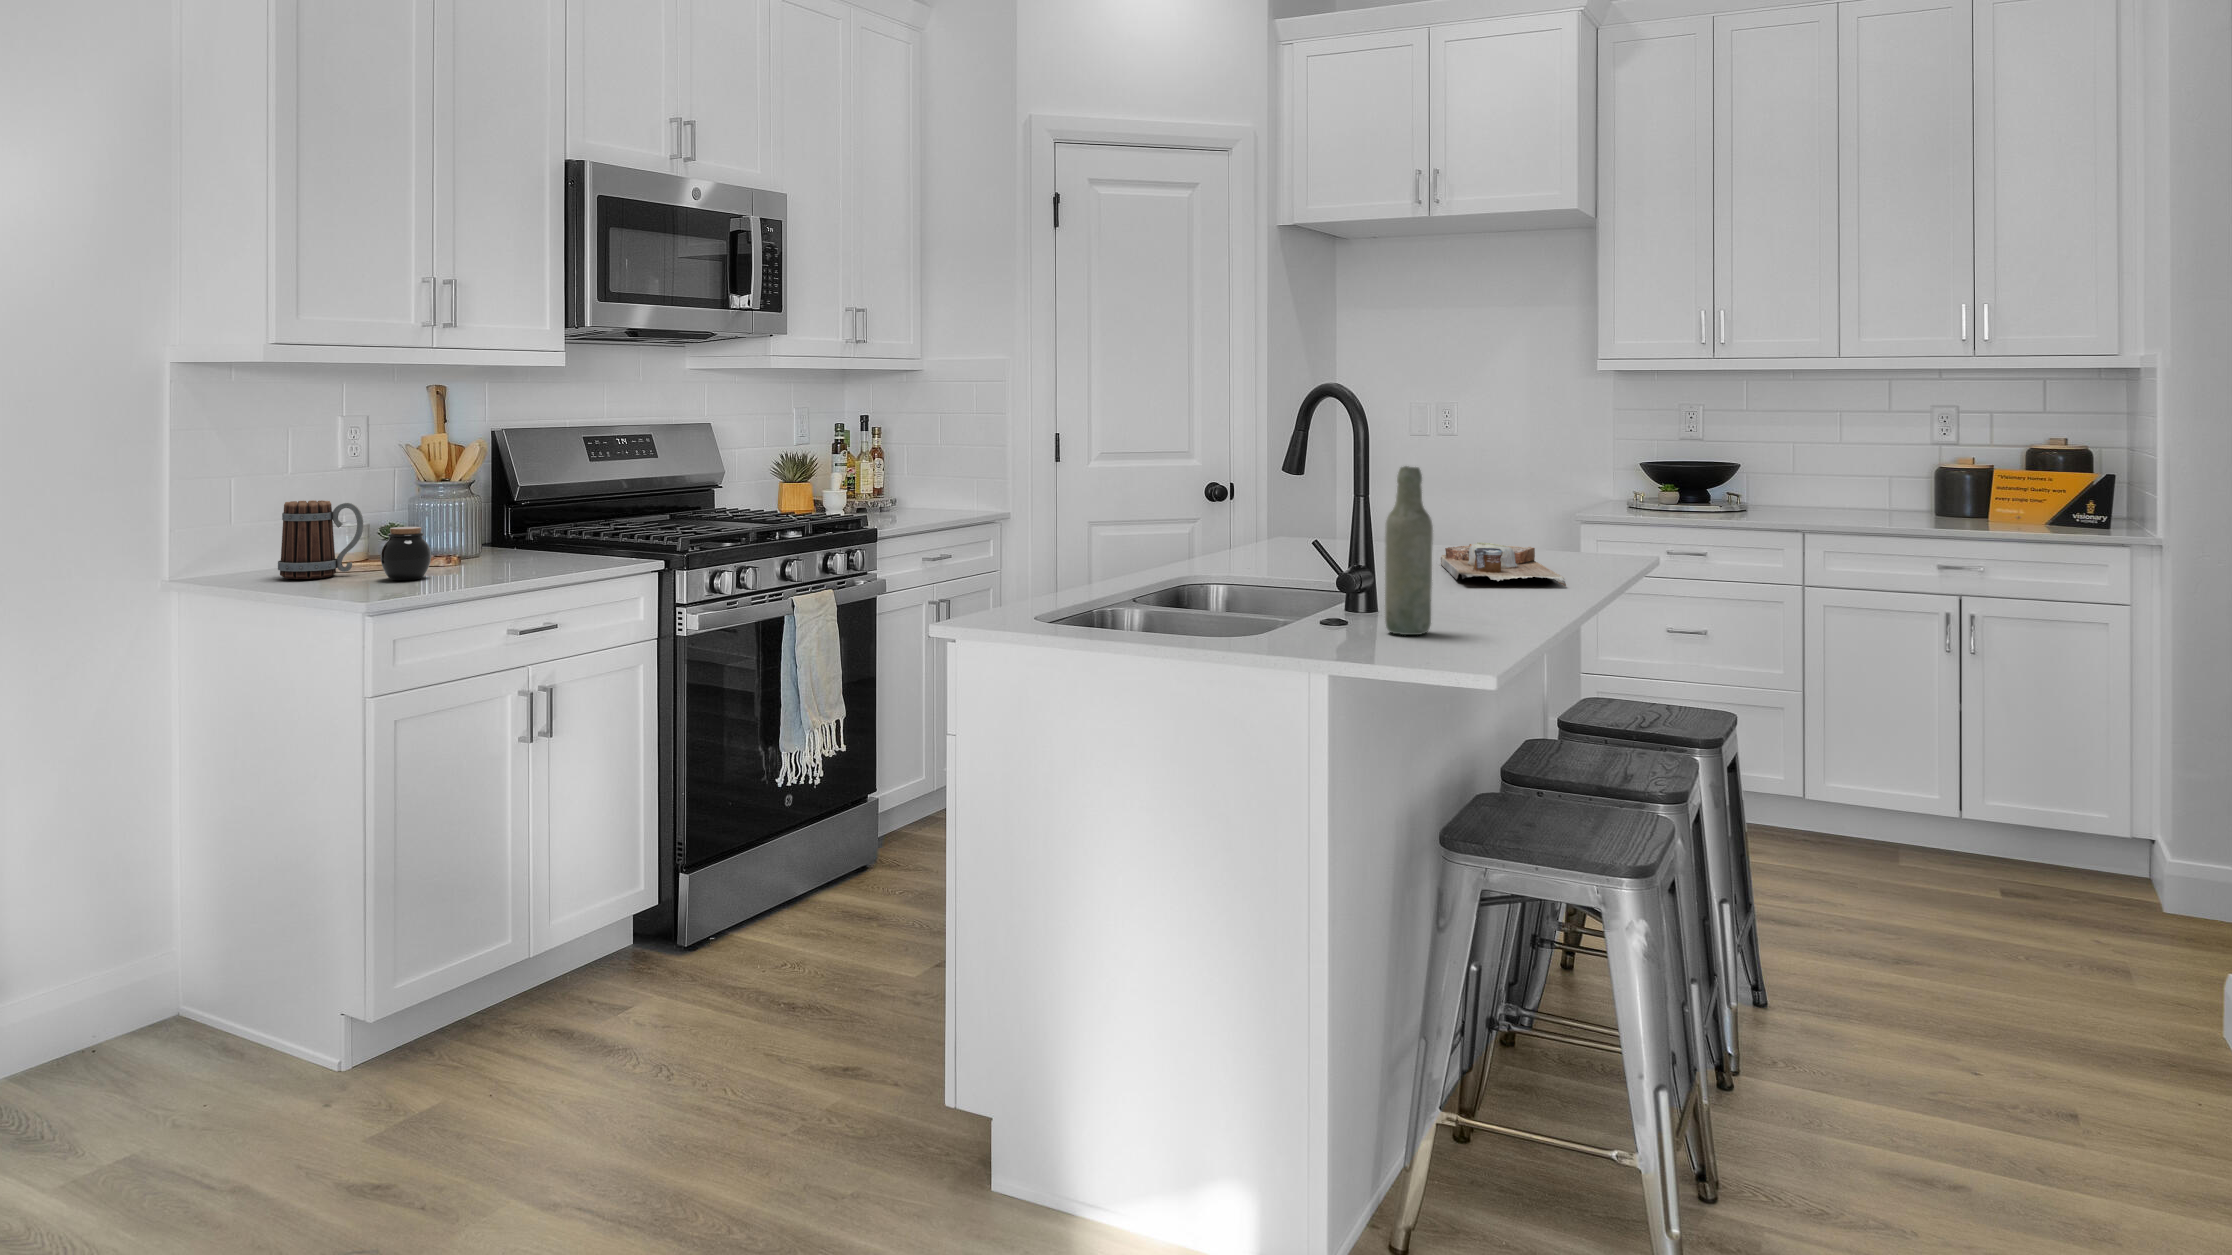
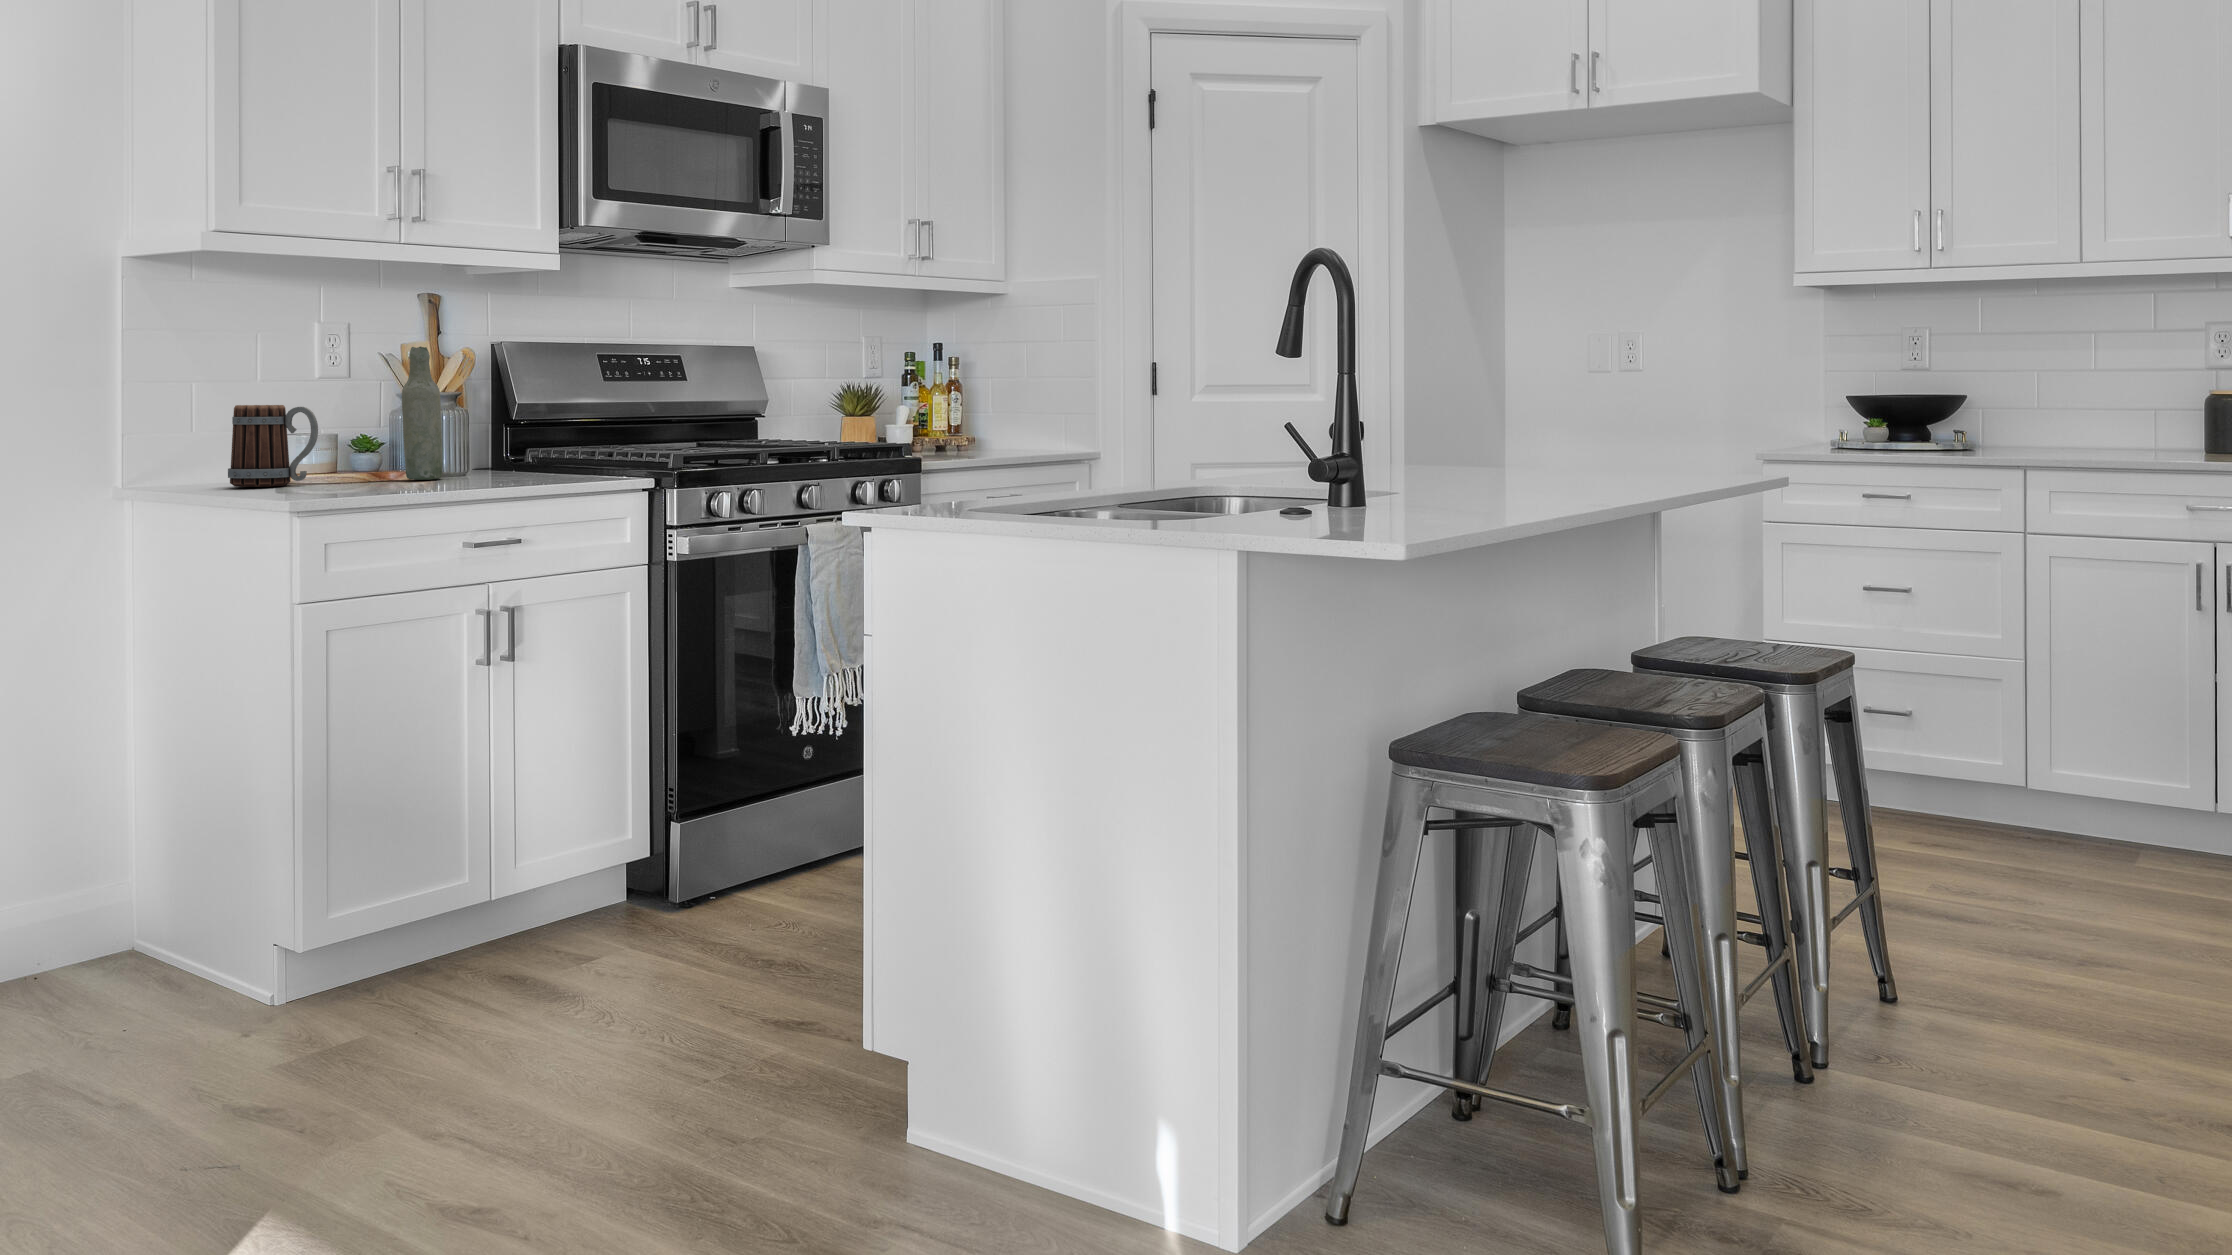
bottle: present [1385,466,1433,635] -> present [402,347,442,480]
jar: present [381,527,431,580] -> none [328,431,383,487]
cutting board: present [1440,542,1566,586] -> none [1497,446,1618,489]

